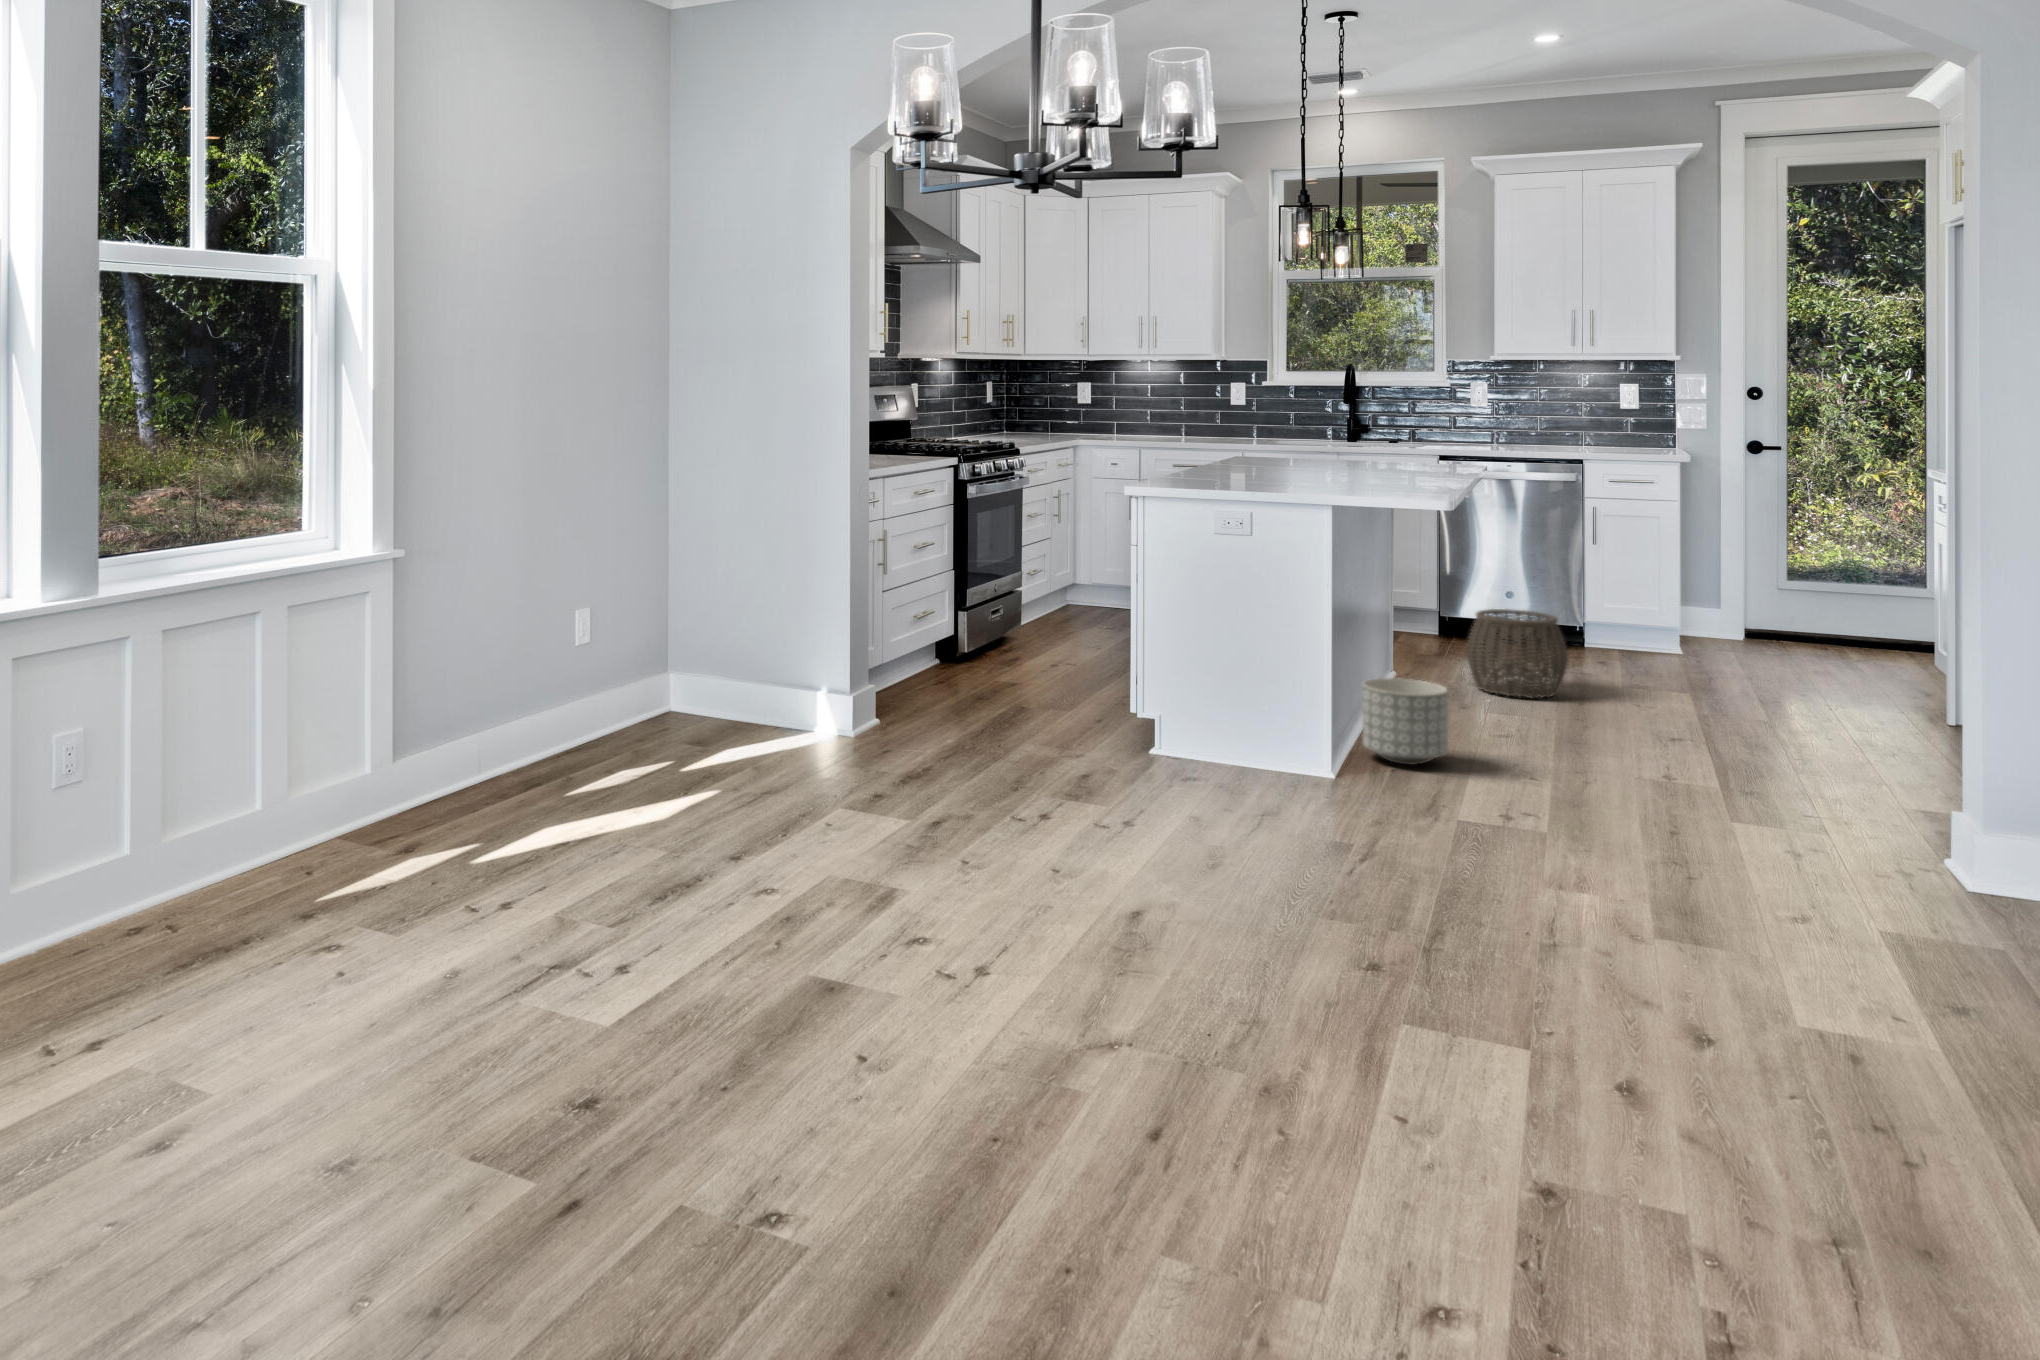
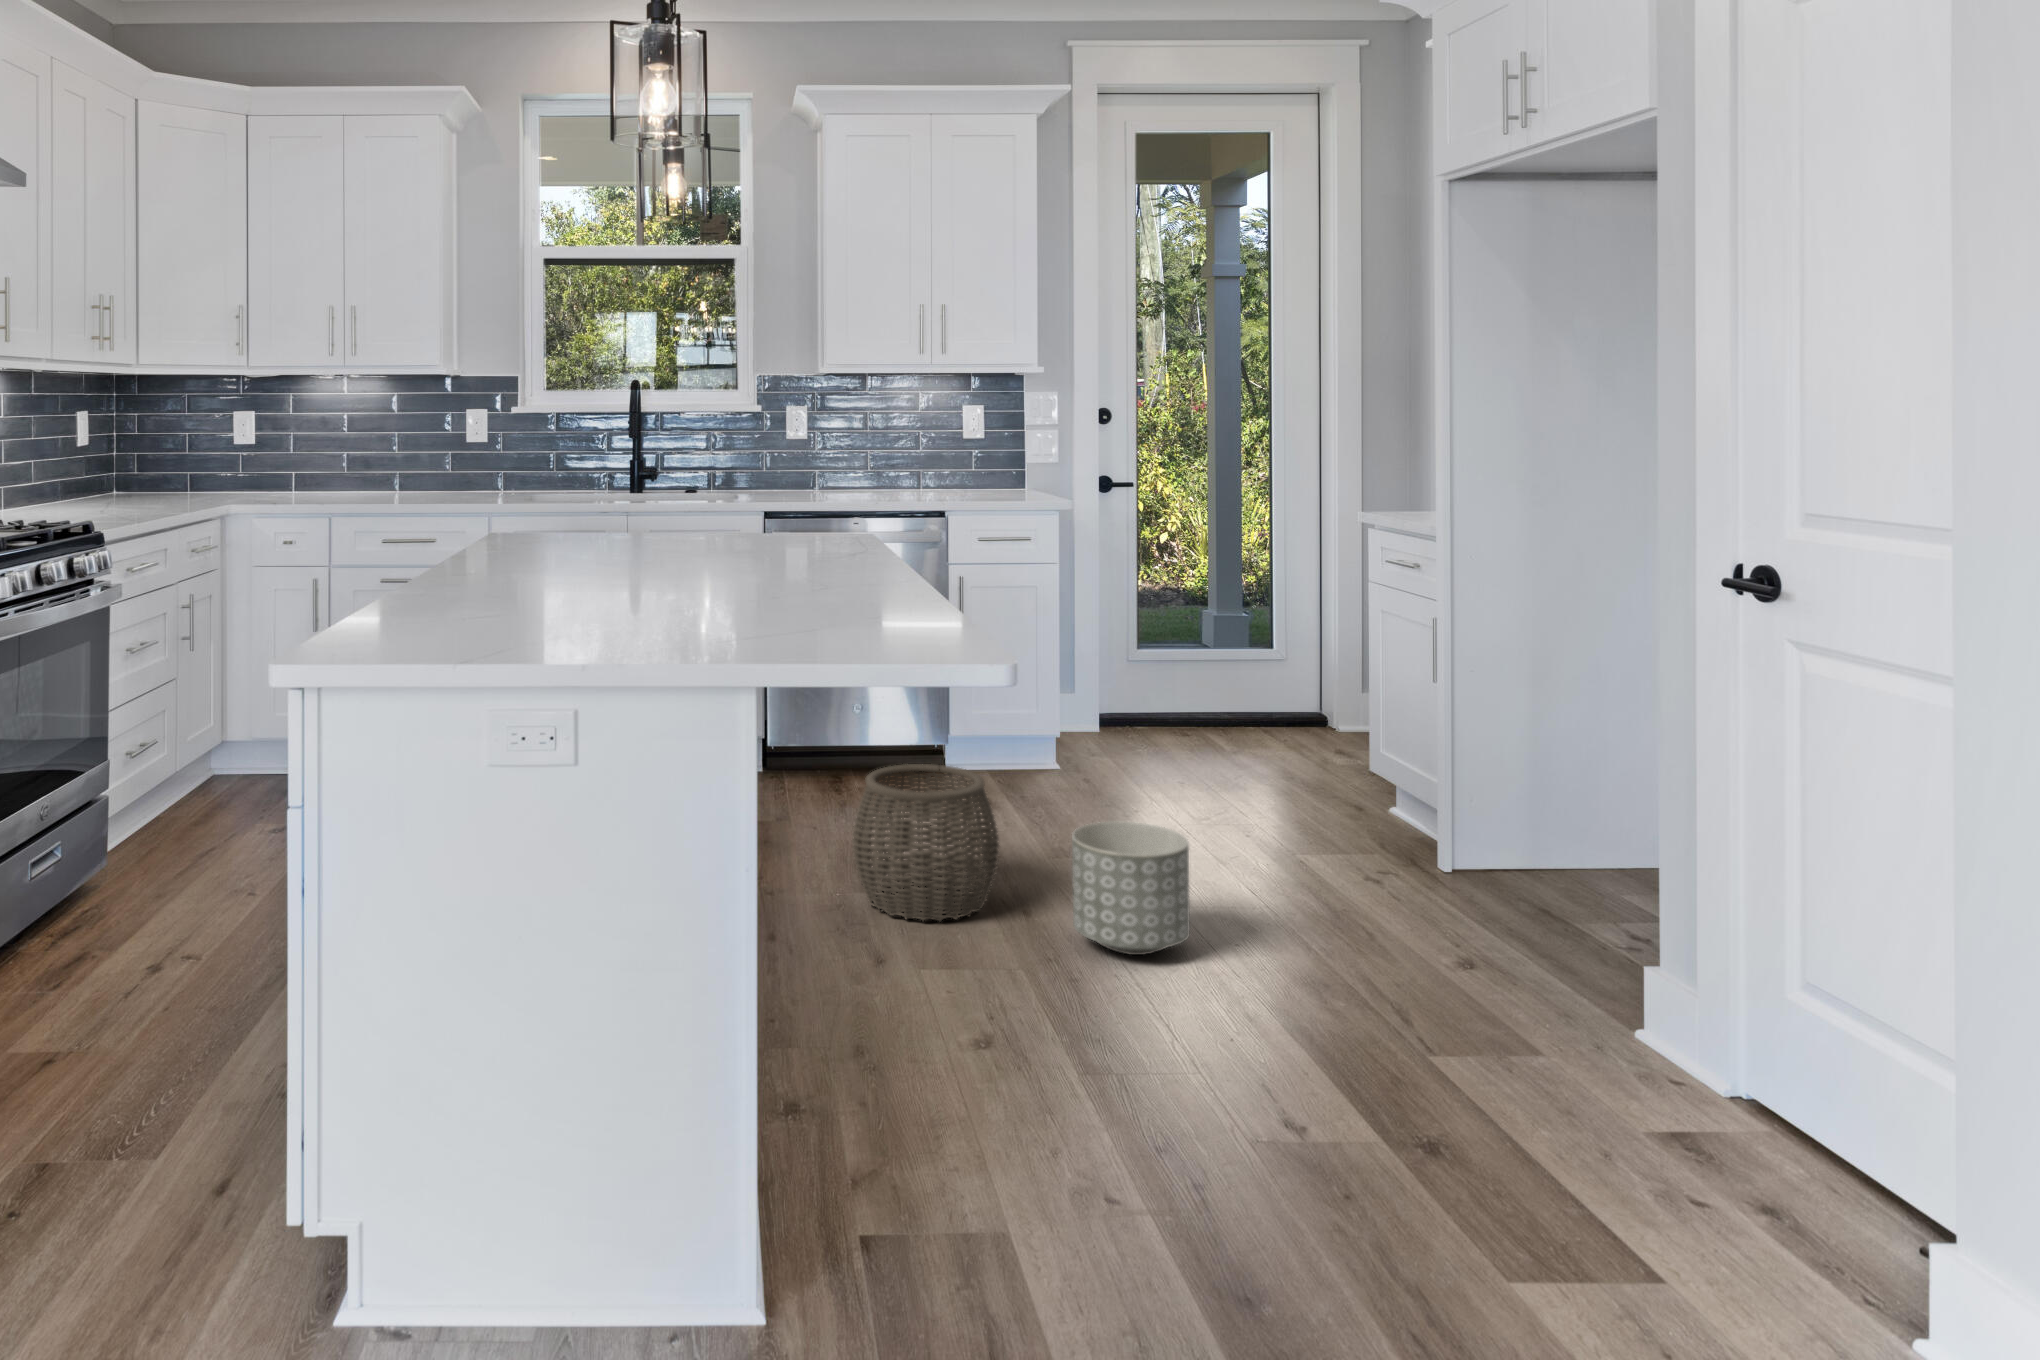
planter: present [1362,678,1448,765] -> present [1072,822,1190,955]

